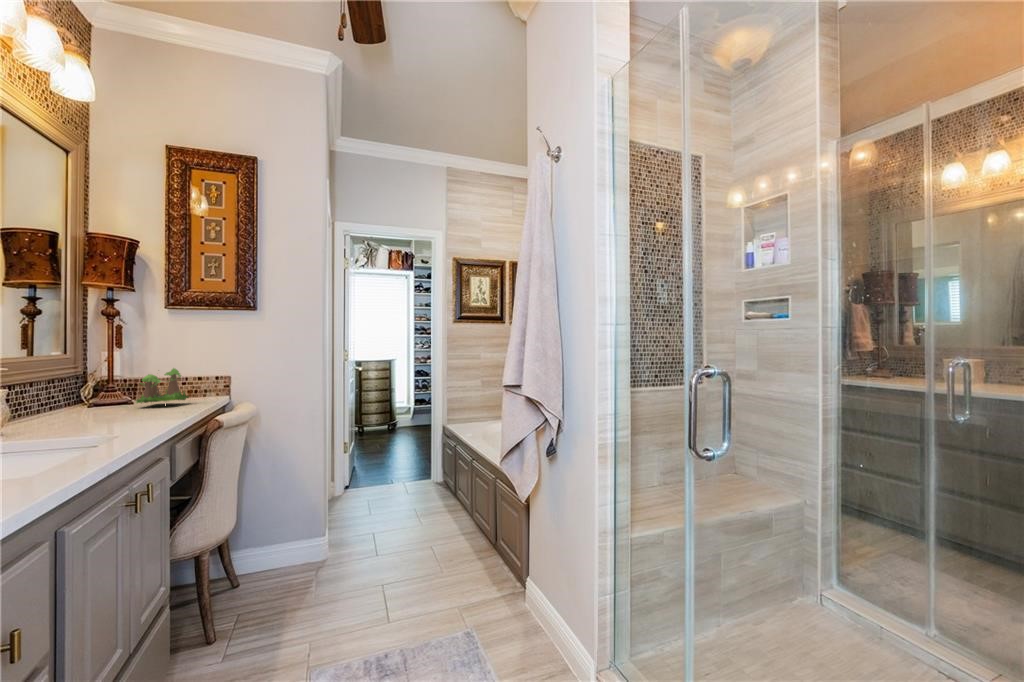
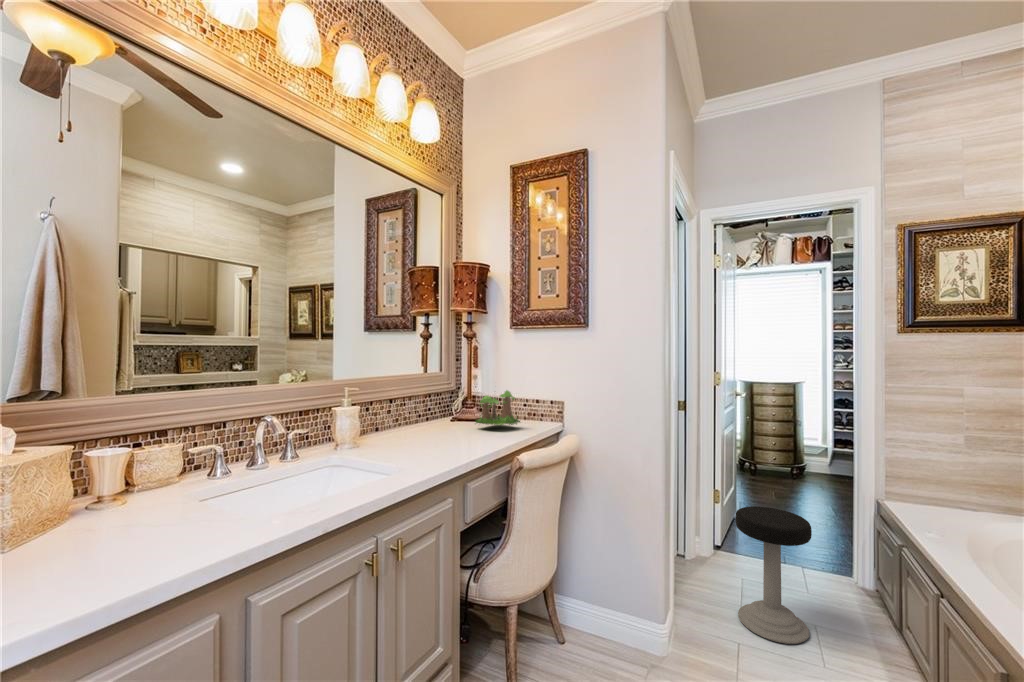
stool: none [366,440,412,524] -> present [735,506,812,644]

